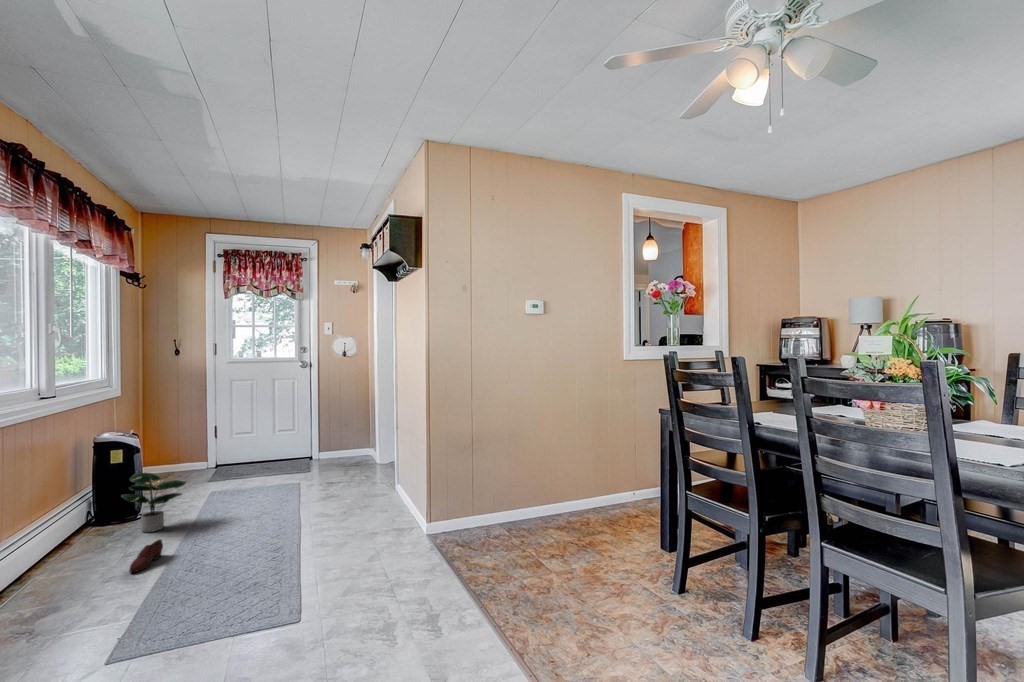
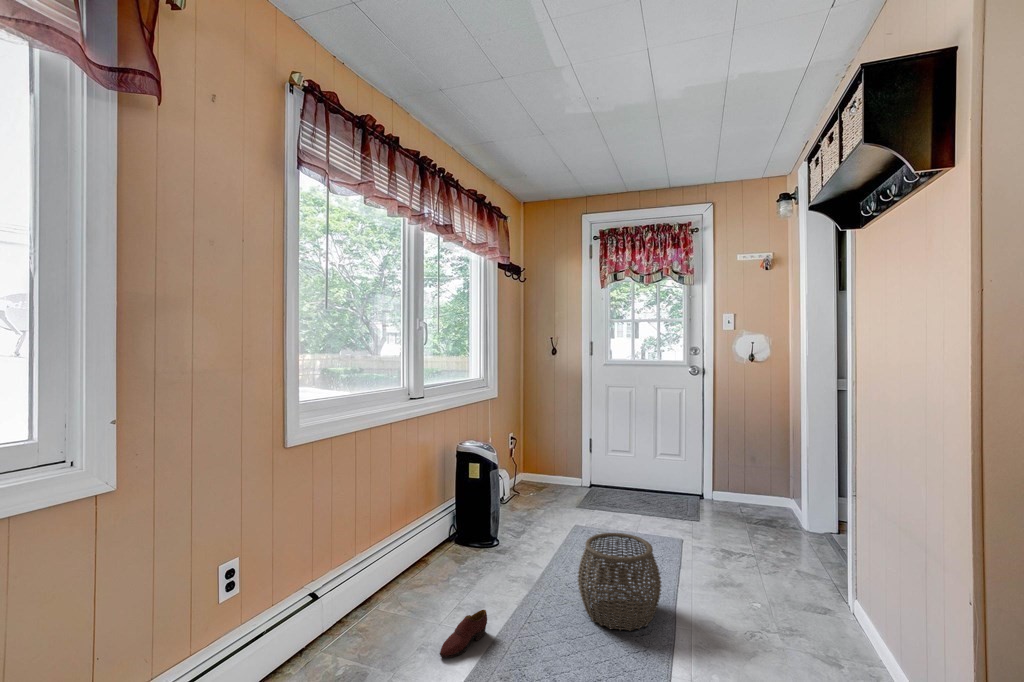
woven basket: none [231,472,290,530] -> present [578,533,661,631]
potted plant: present [121,473,186,532] -> none [468,497,536,578]

